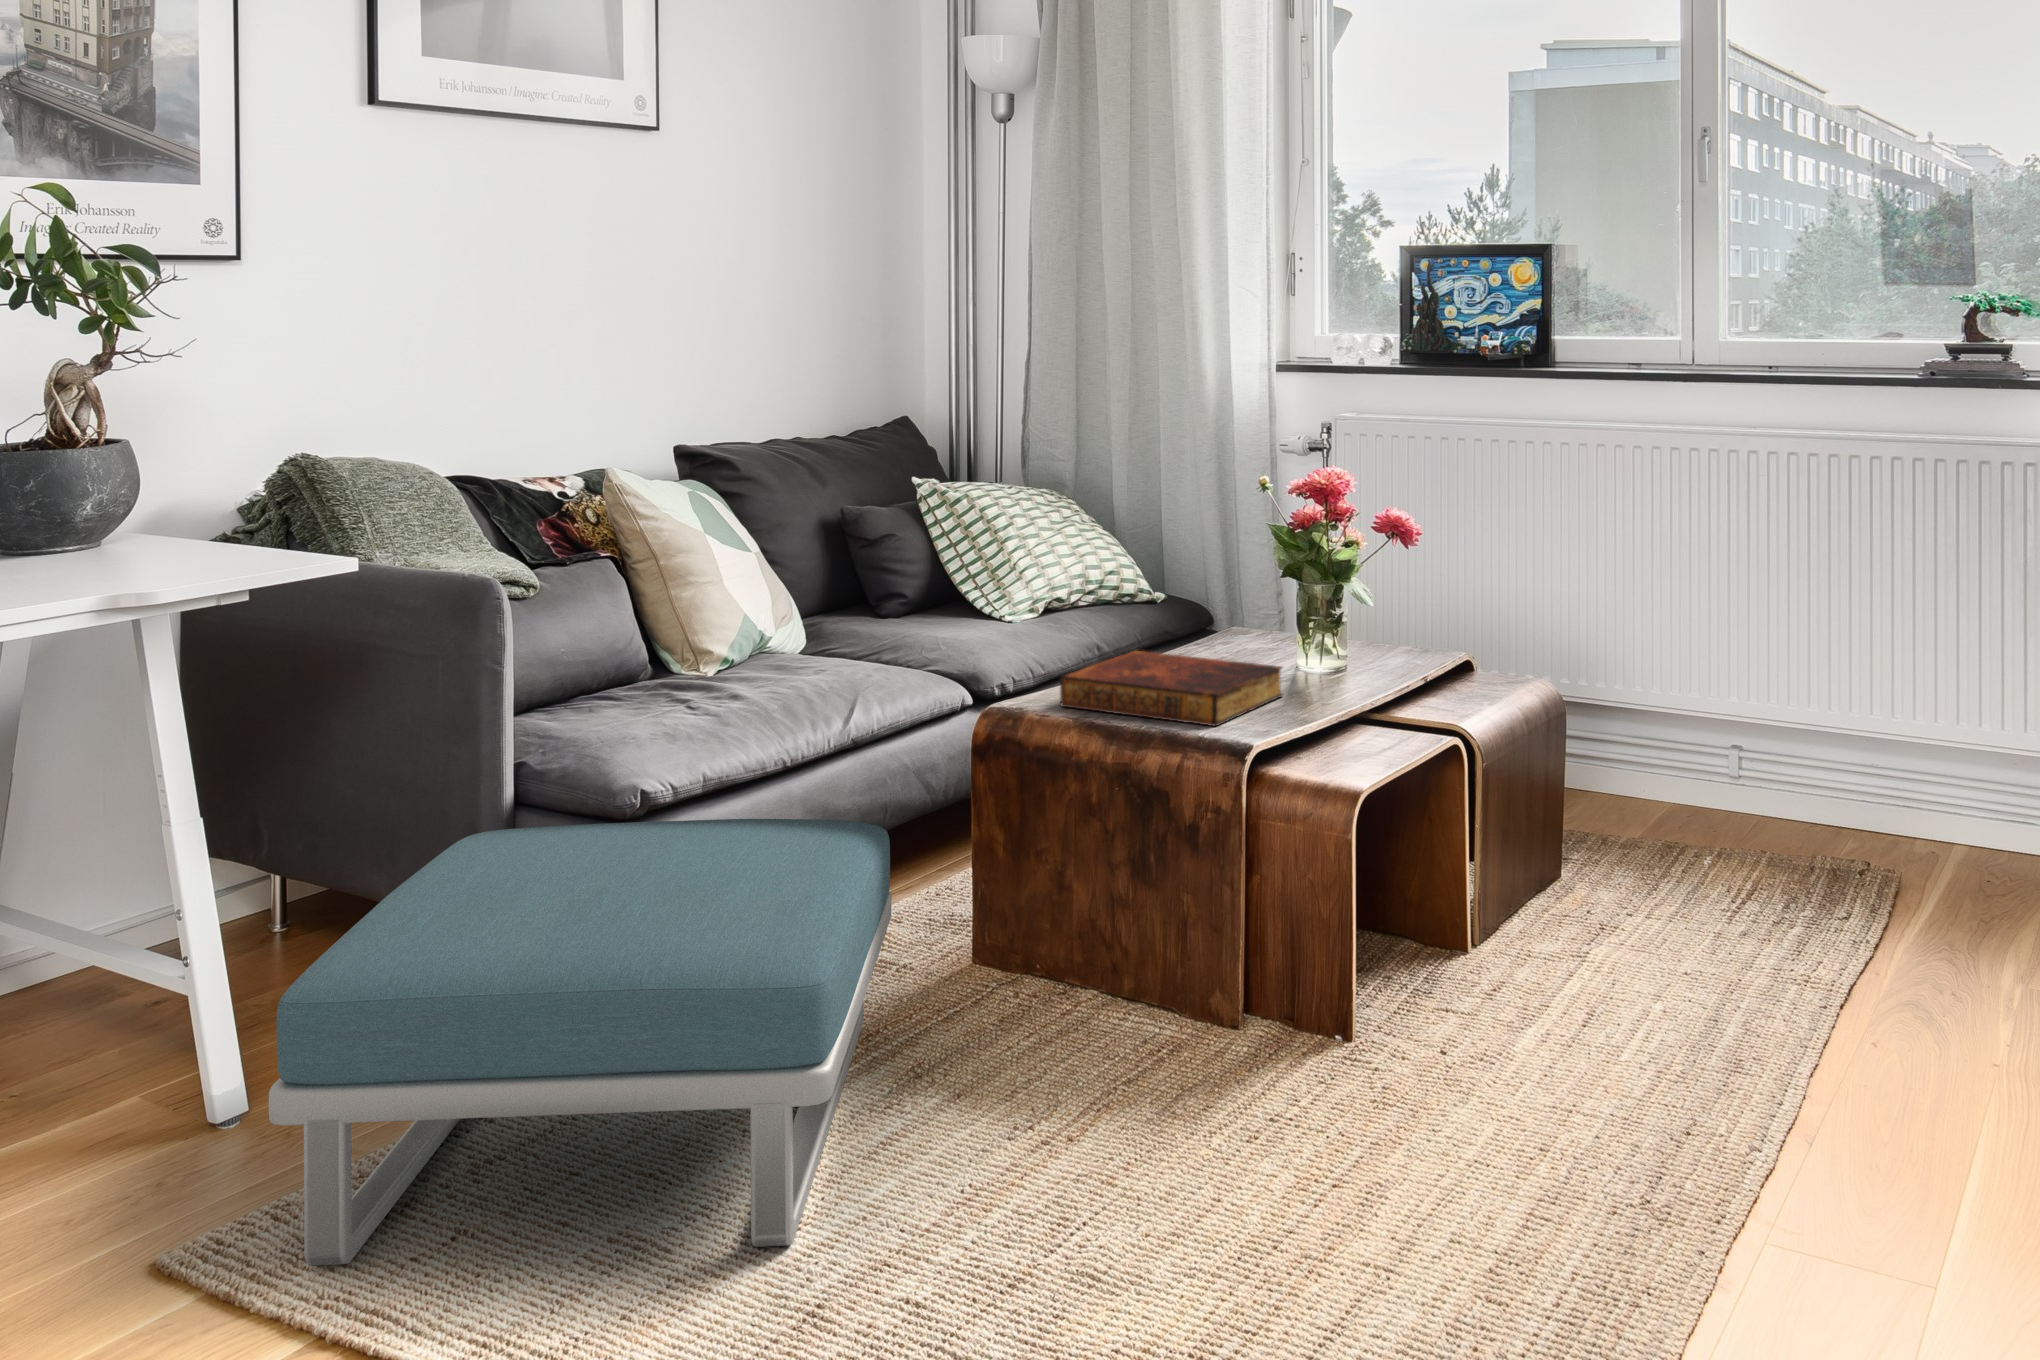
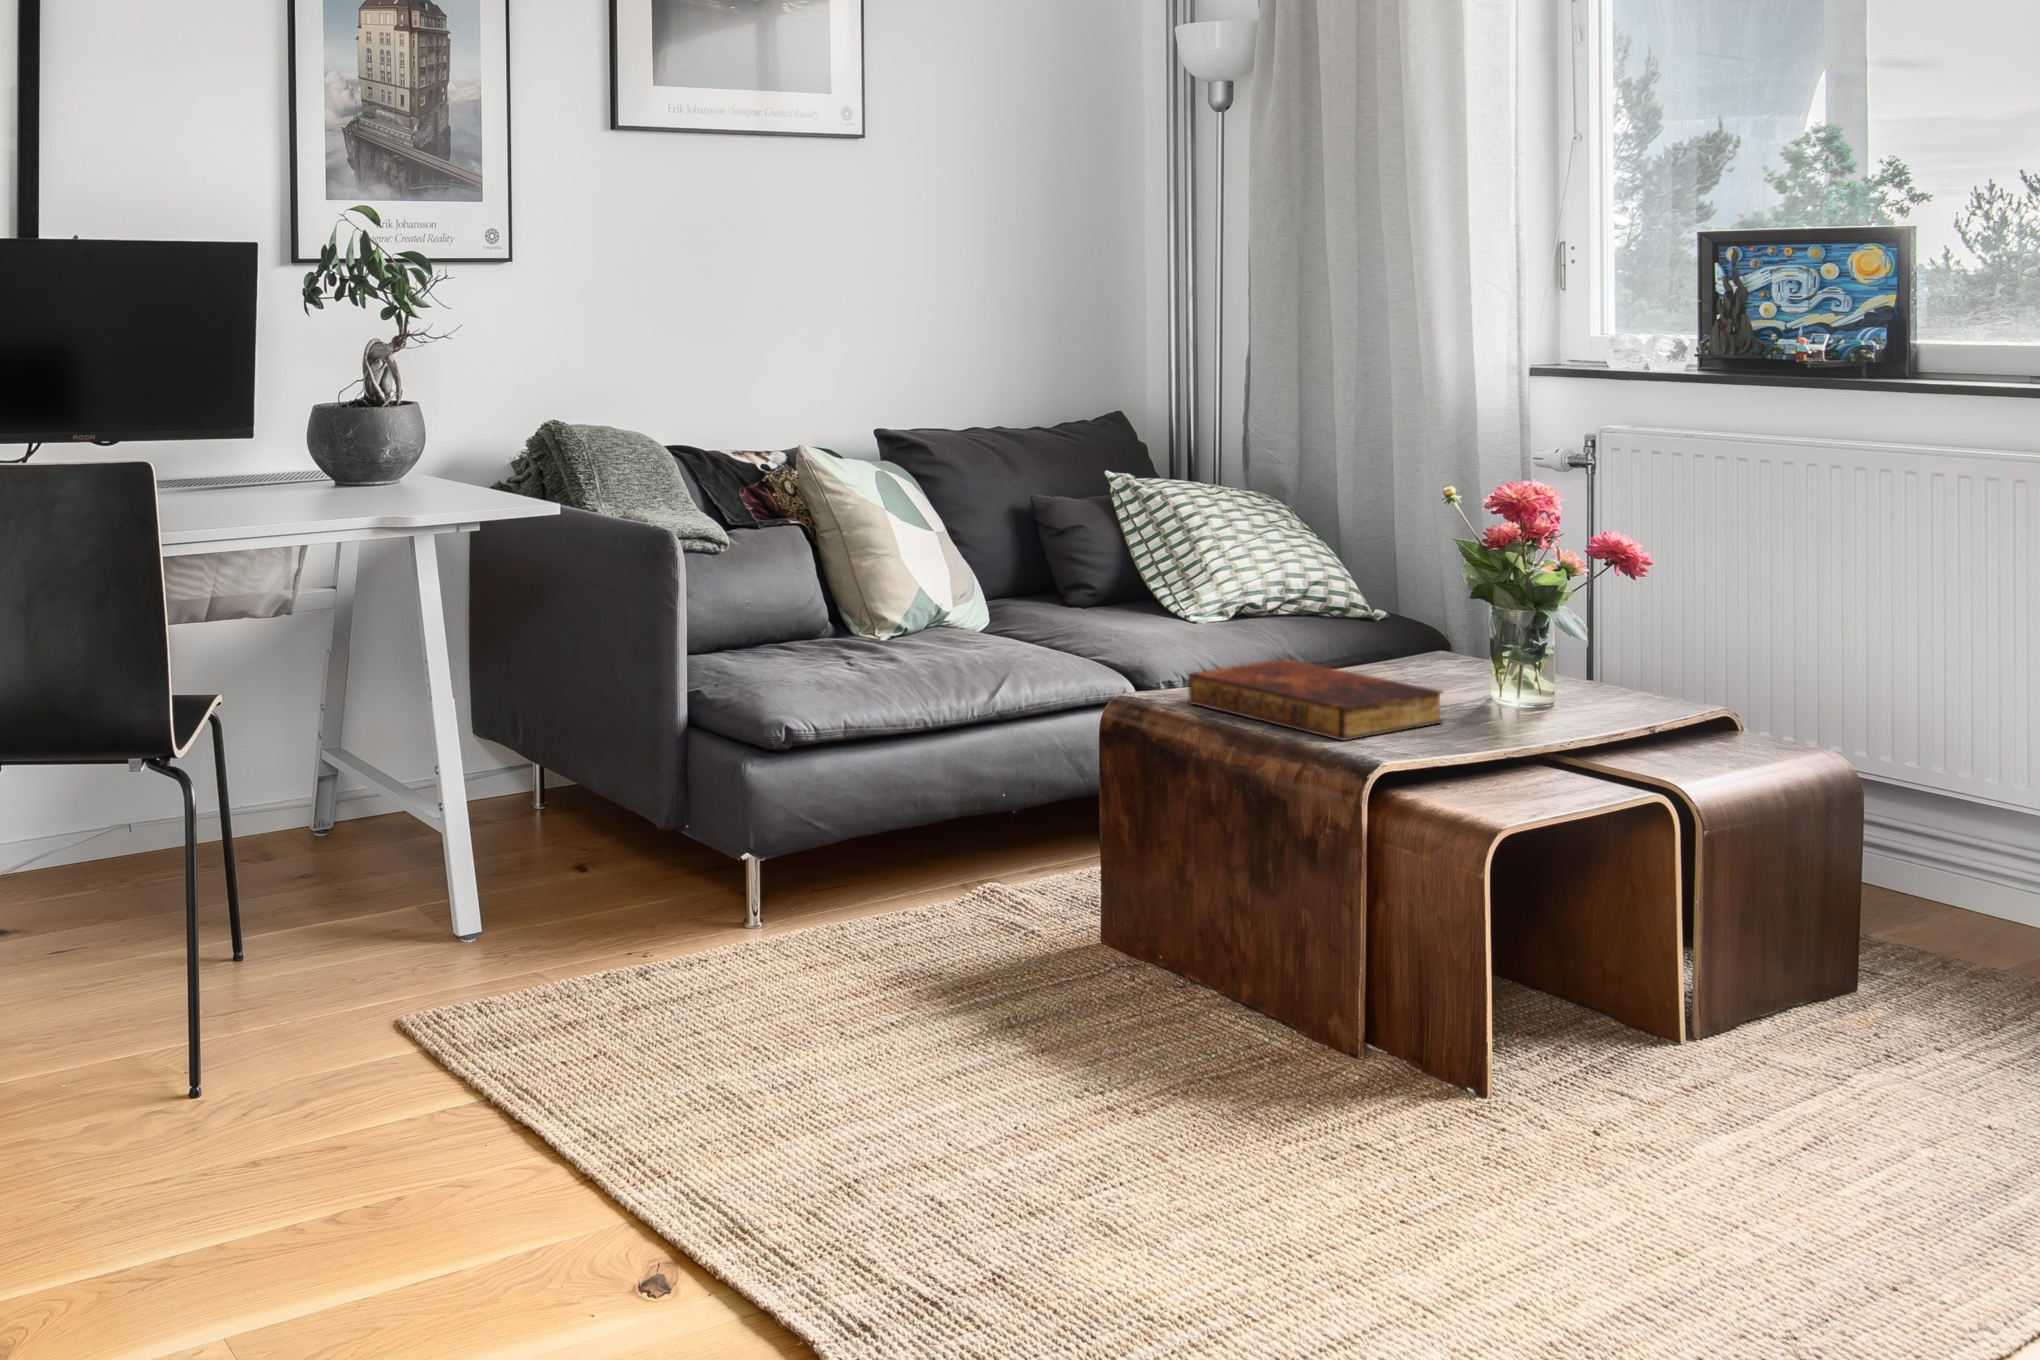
footstool: present [269,819,892,1265] -> none [468,744,1001,1124]

